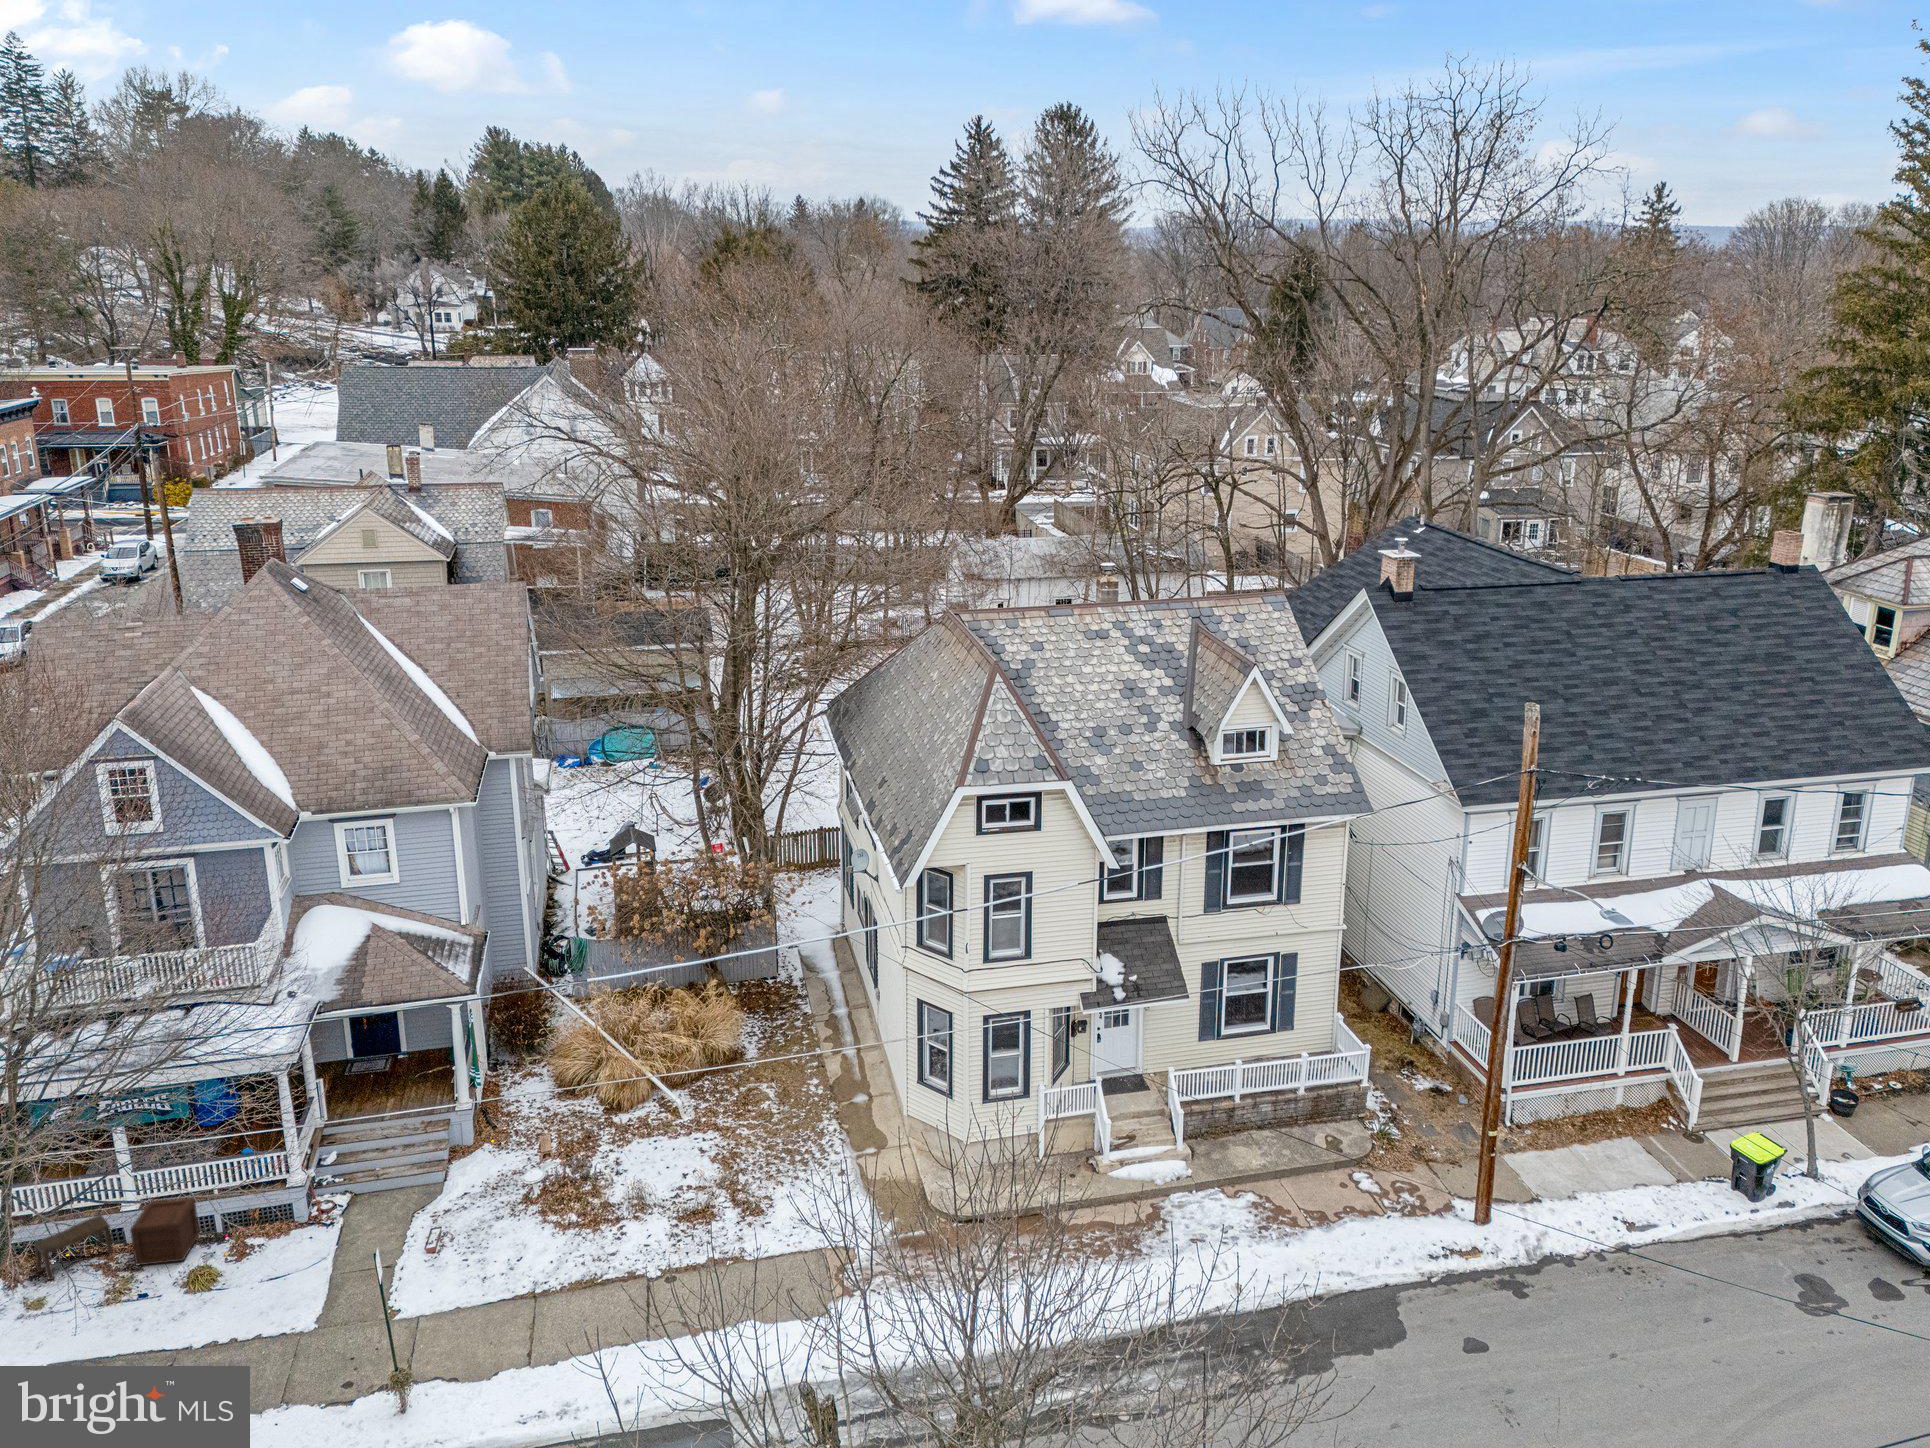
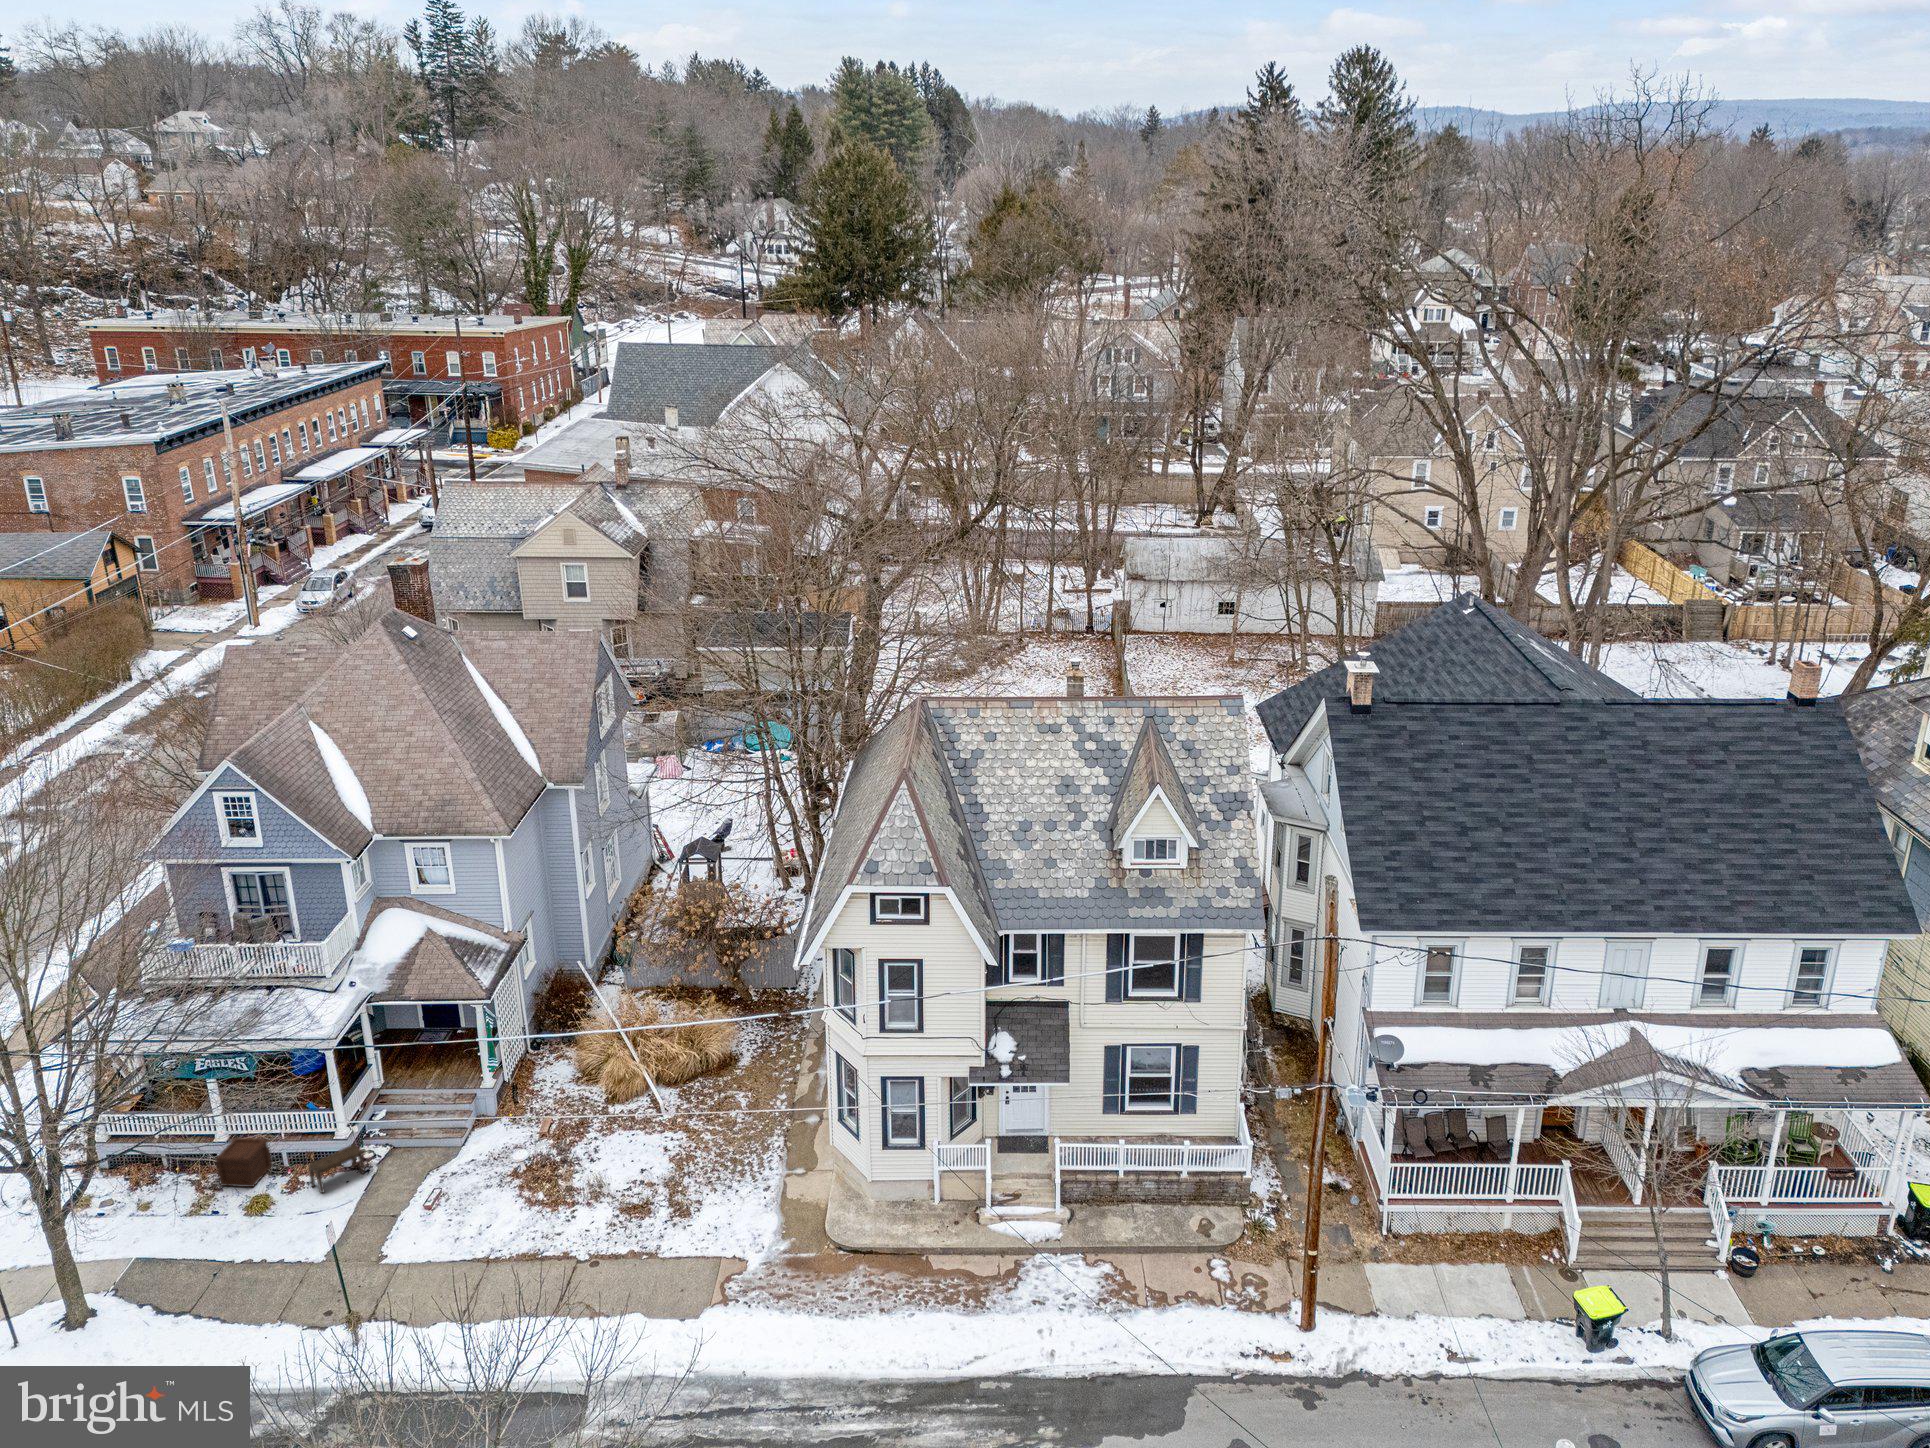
bench: present [34,1215,113,1280] -> present [309,1144,365,1193]

